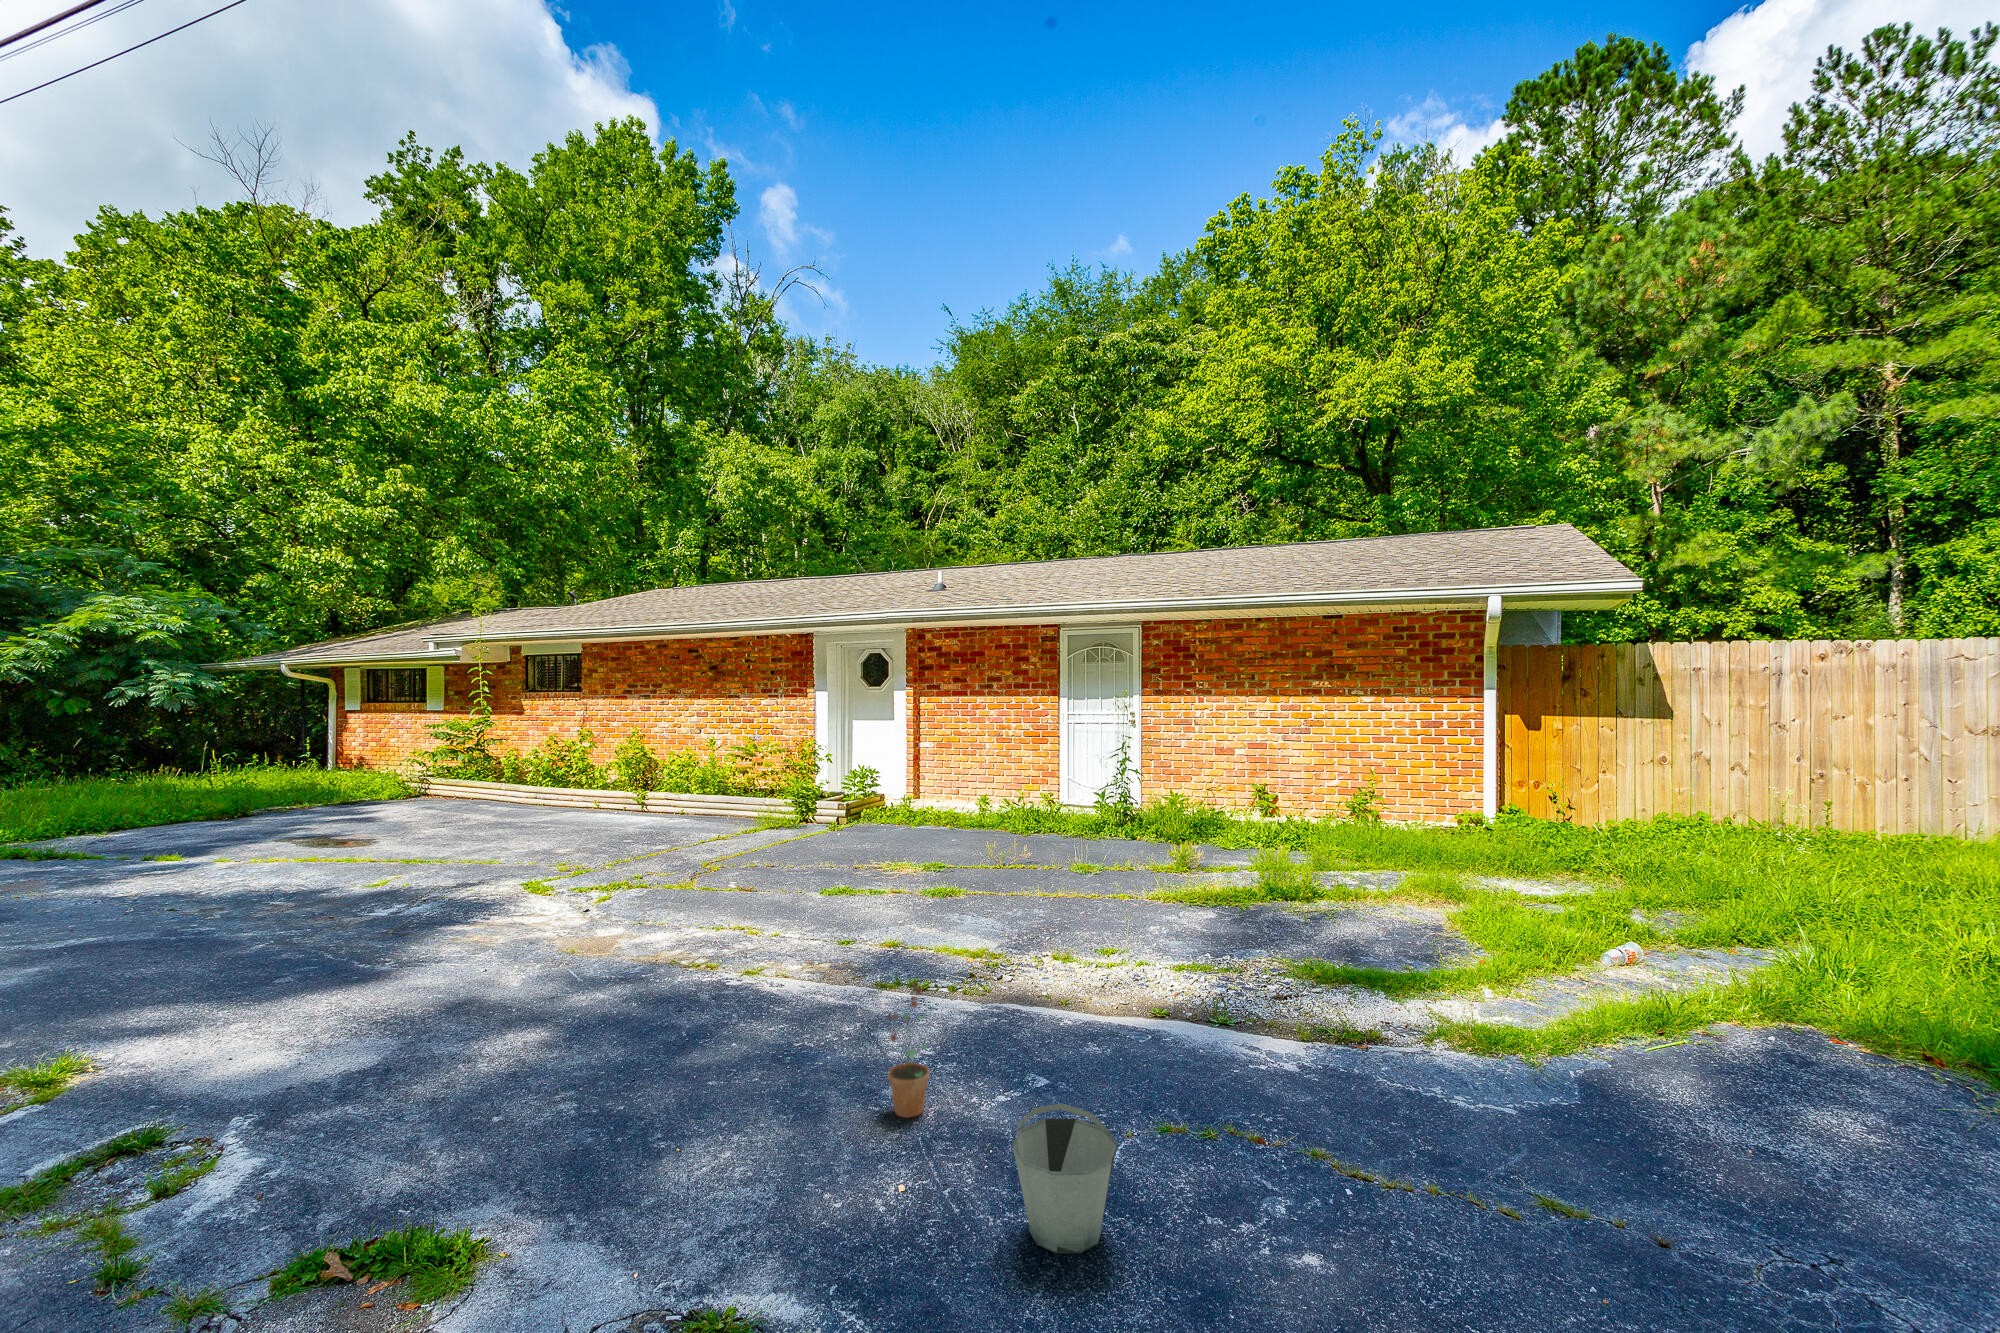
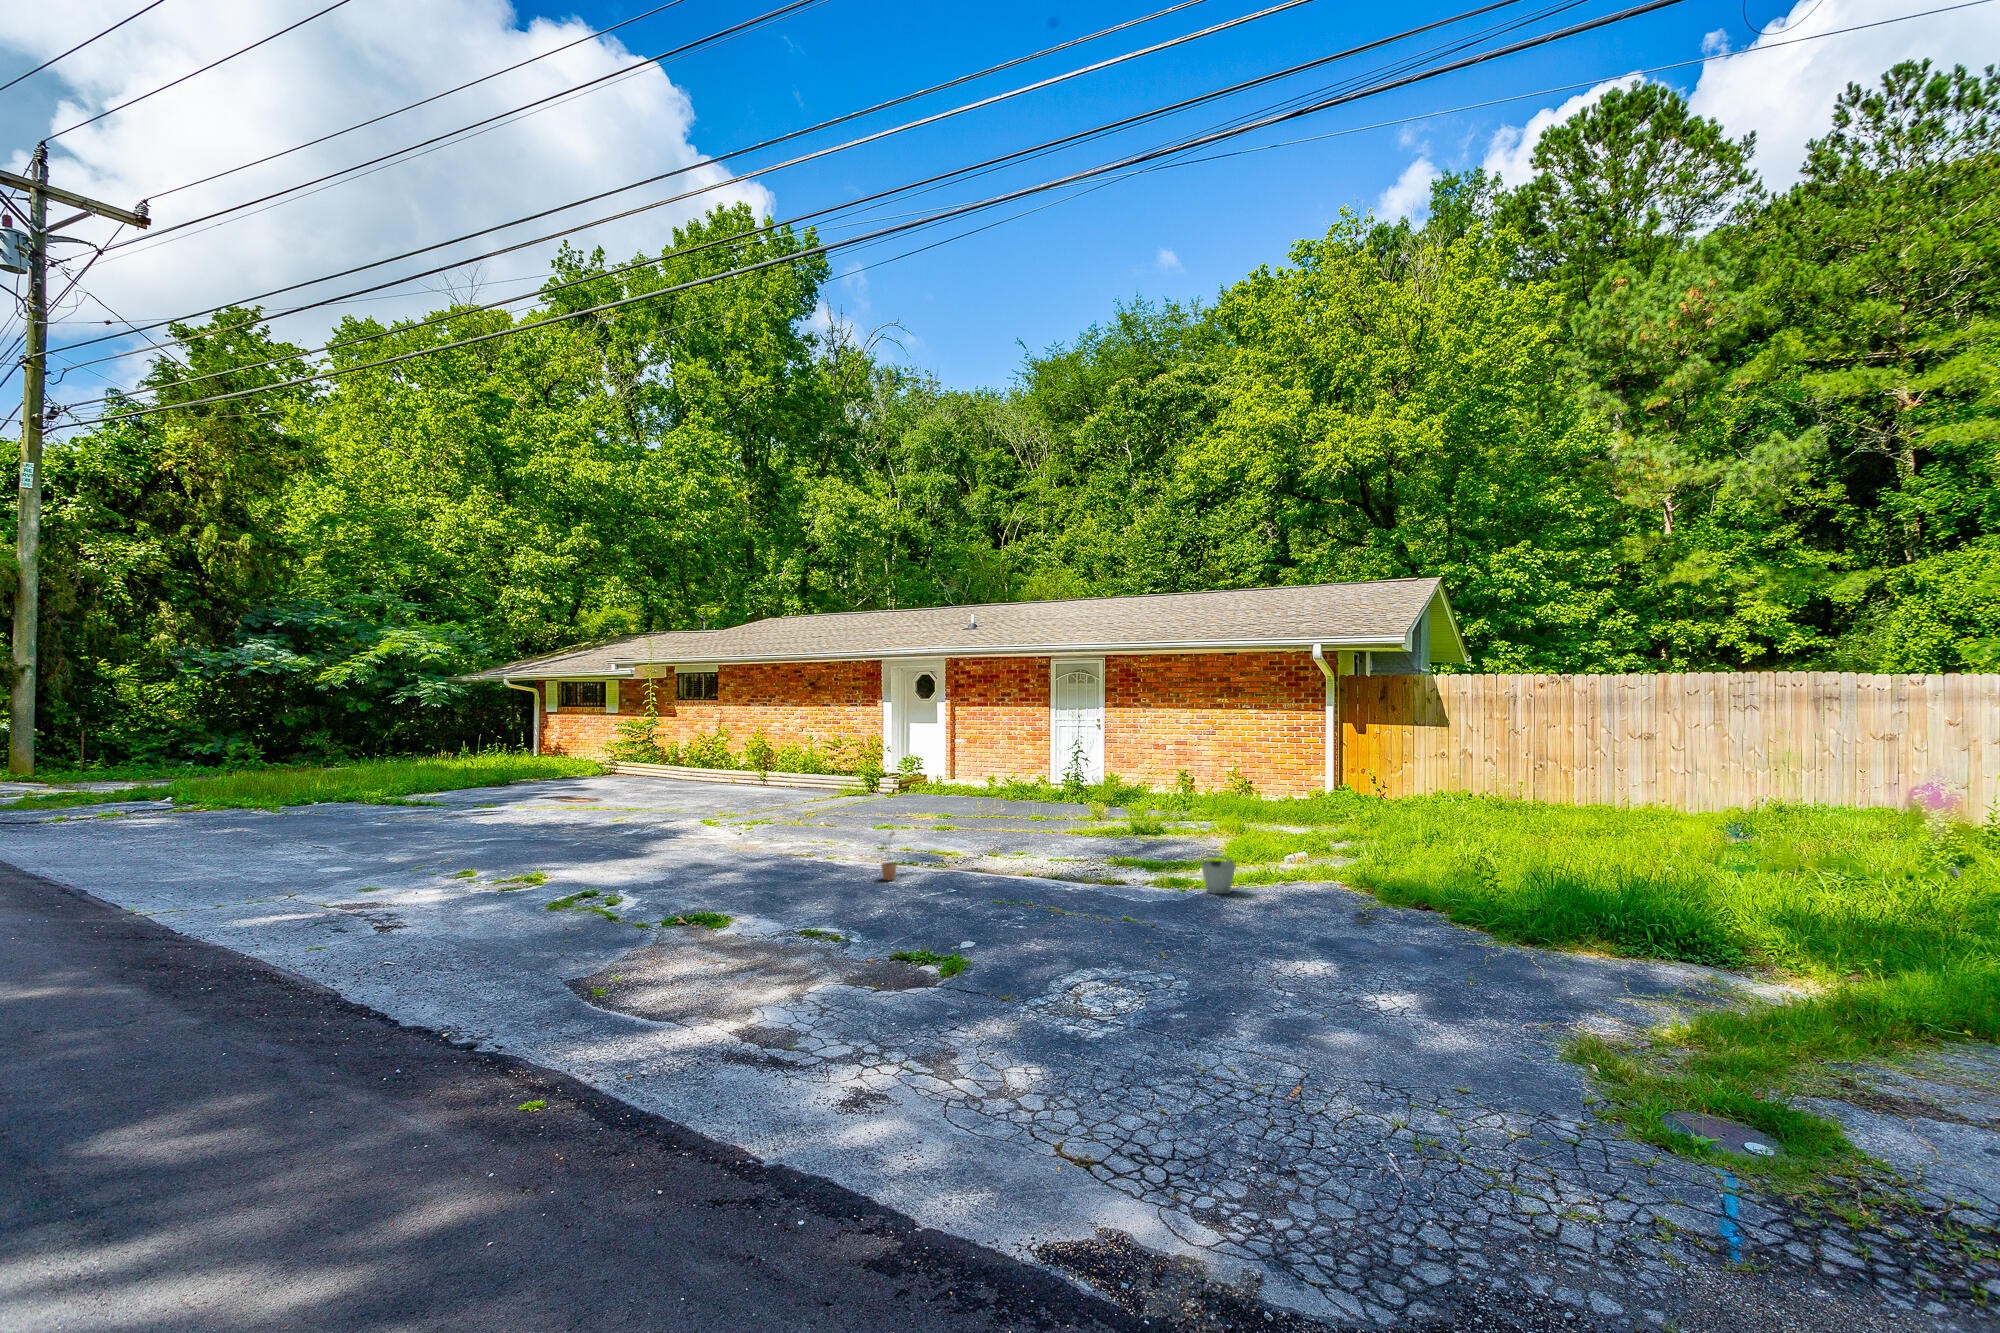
bucket: present [1012,1104,1117,1254] -> present [1201,855,1235,894]

